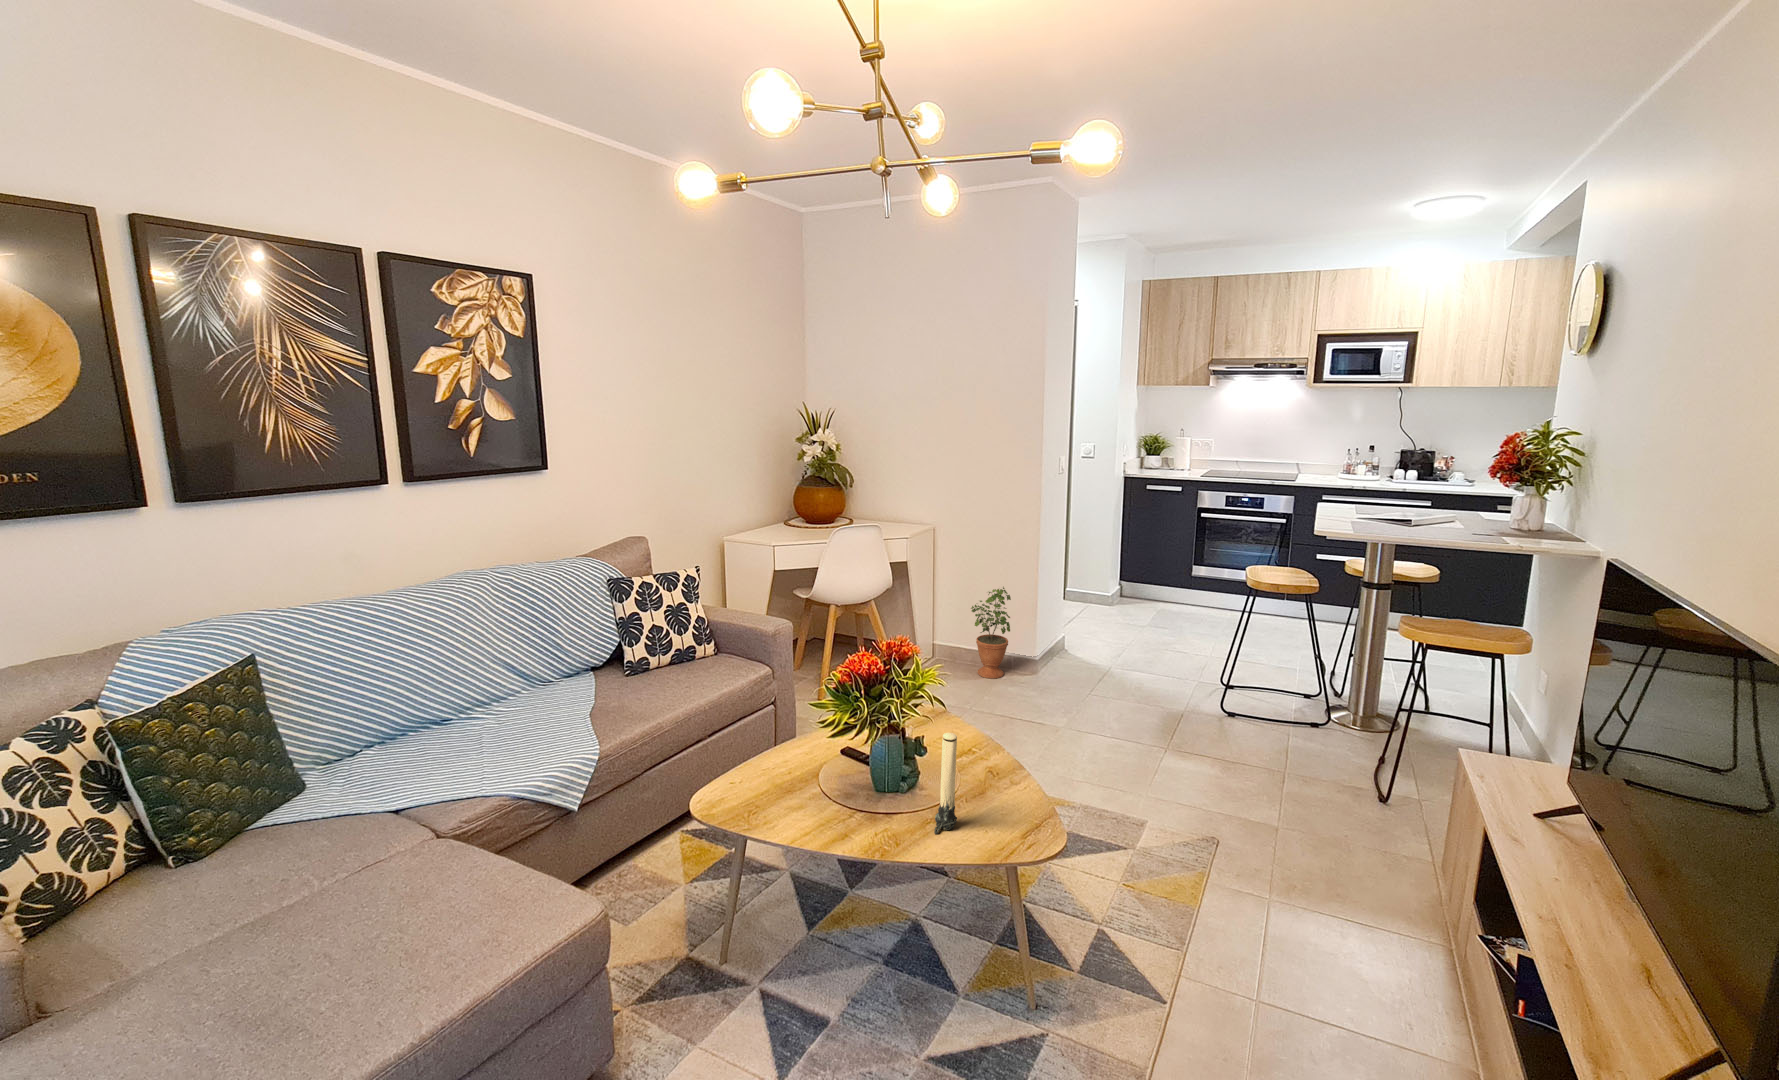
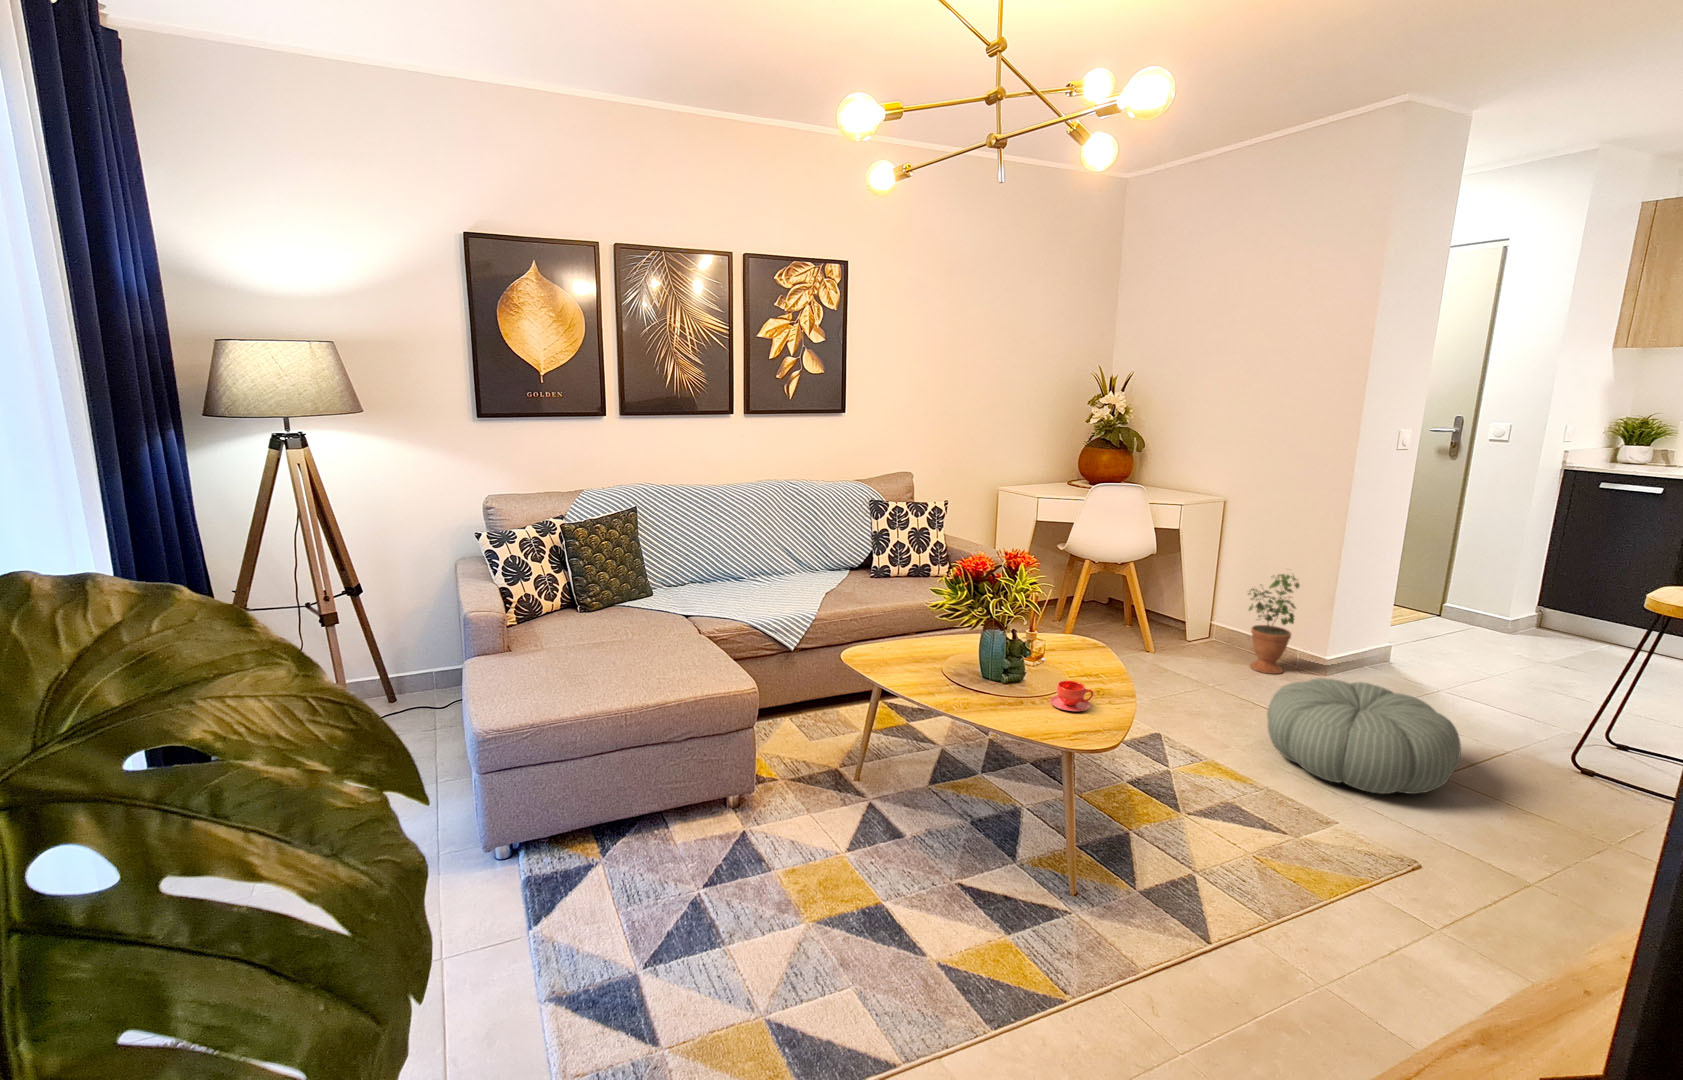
pouf: none [1043,682,1191,782] -> present [1267,678,1461,794]
candle: present [934,733,957,834] -> none [1004,620,1031,705]
teacup: none [970,782,1013,820] -> present [1050,681,1093,711]

